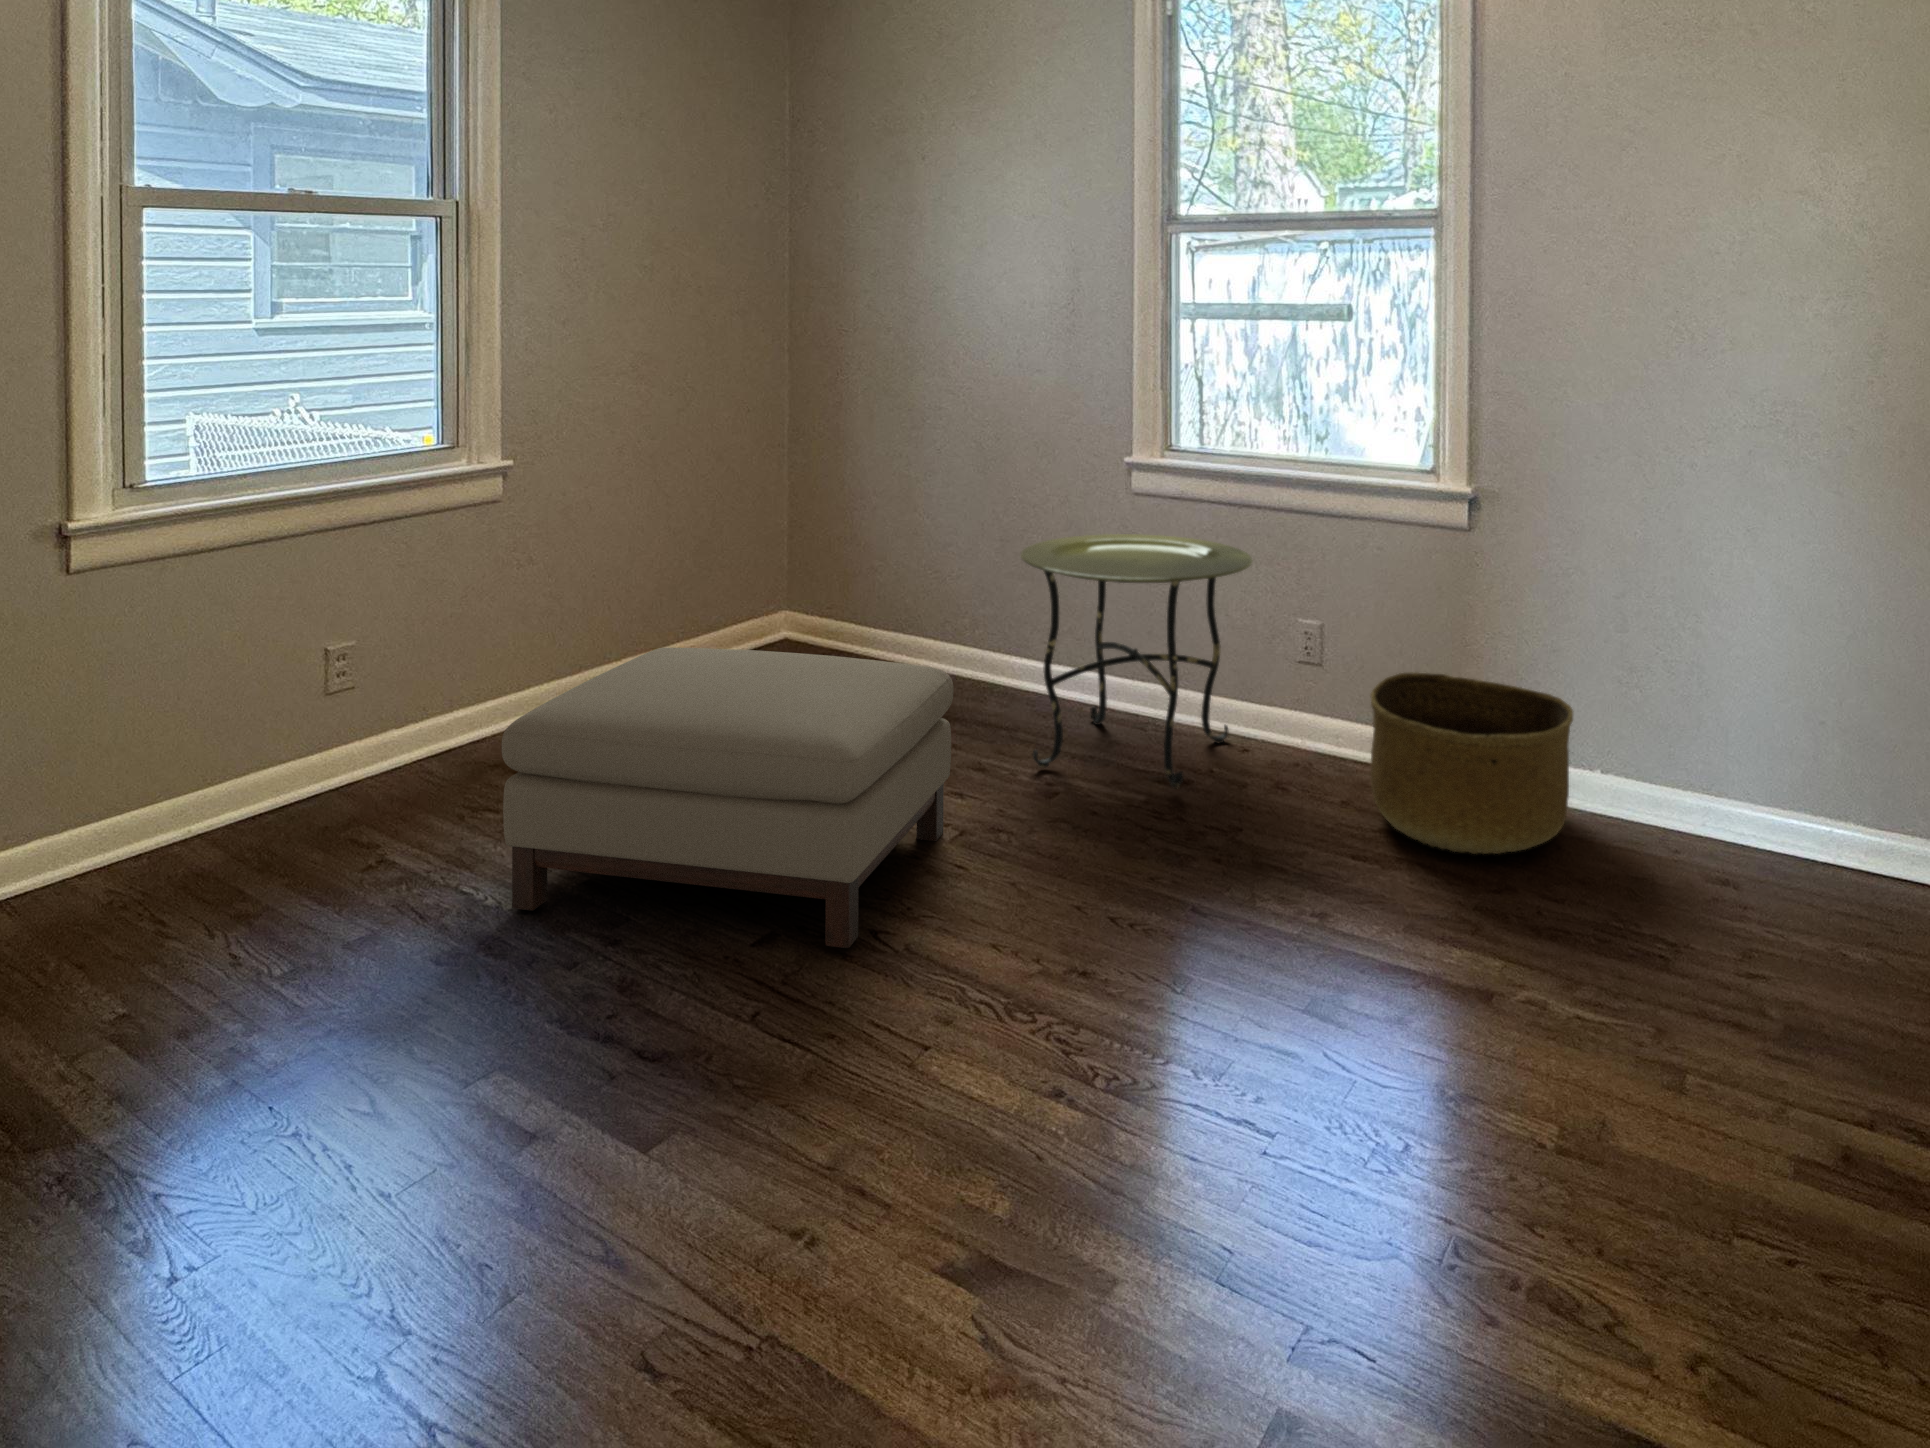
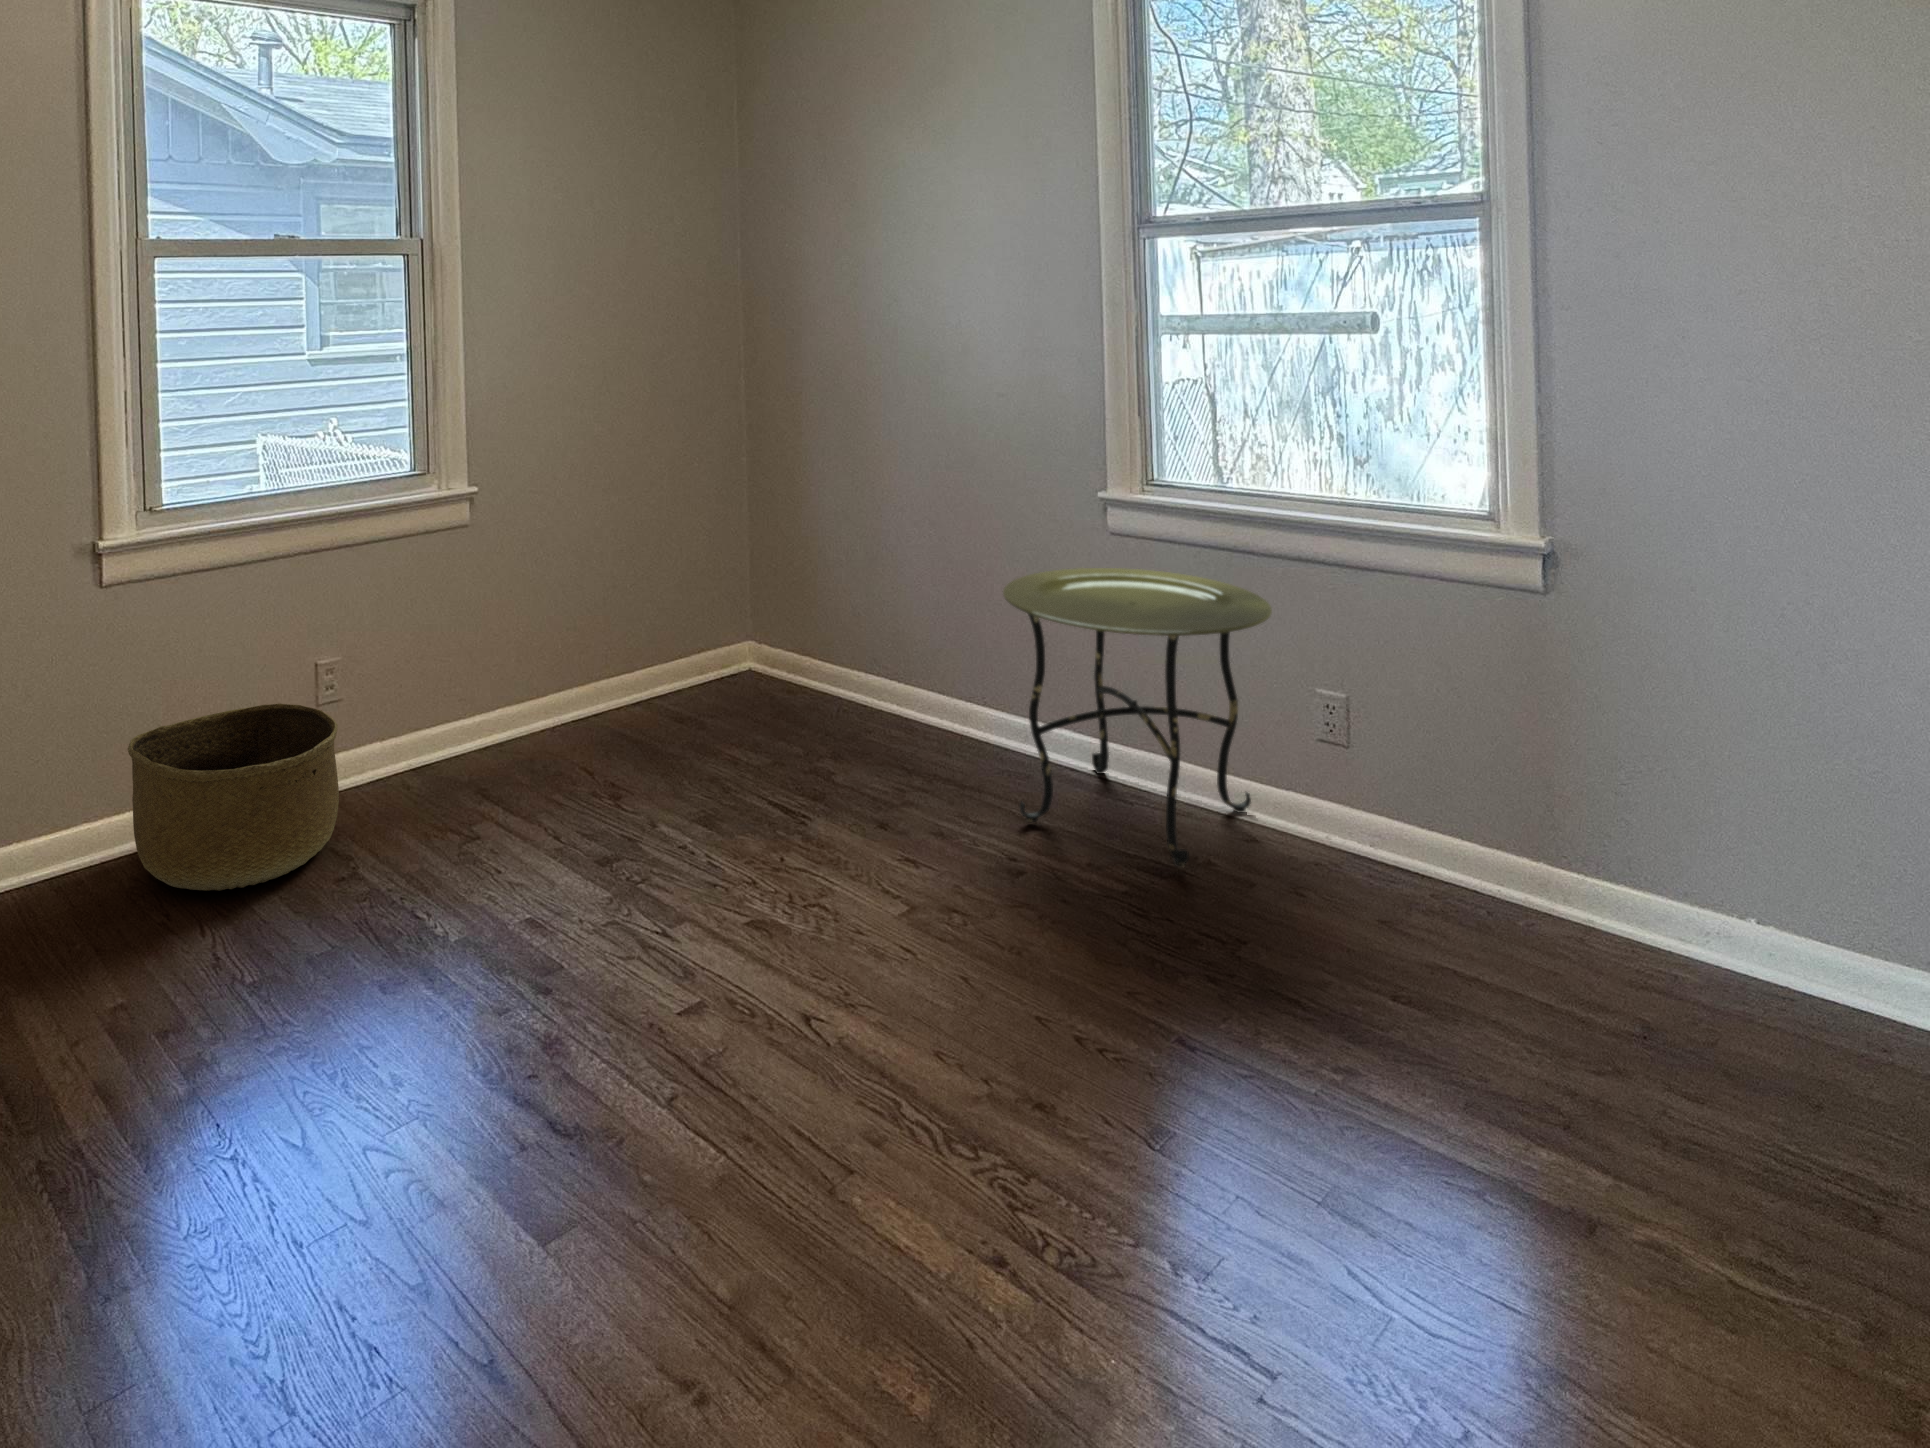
ottoman: present [502,648,953,948] -> none [471,667,919,1024]
basket: present [1370,672,1573,854] -> present [128,704,339,891]

